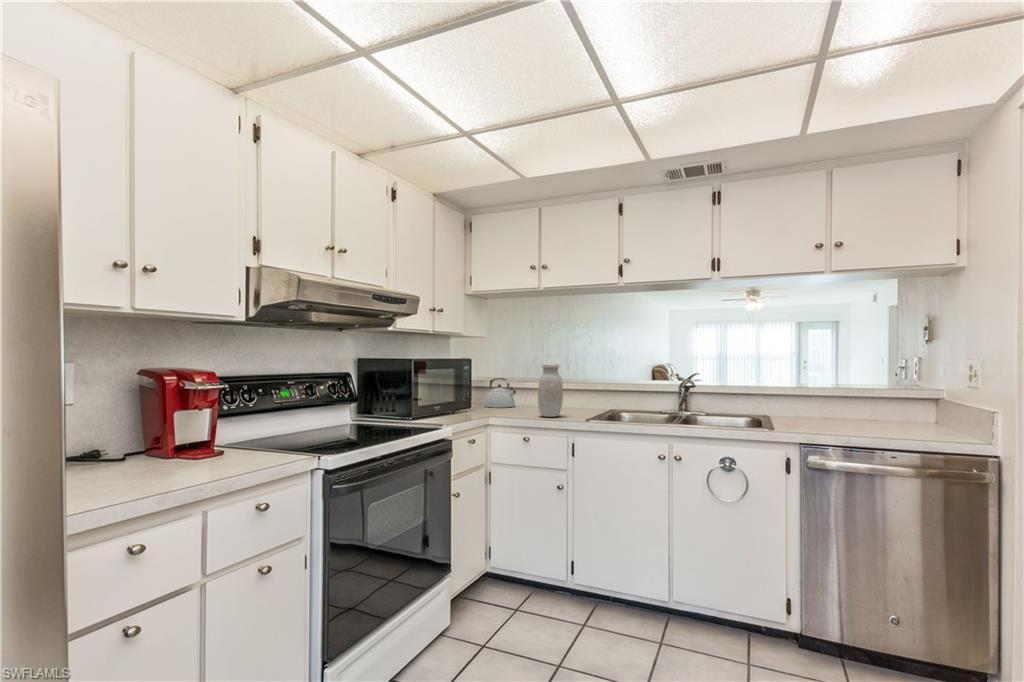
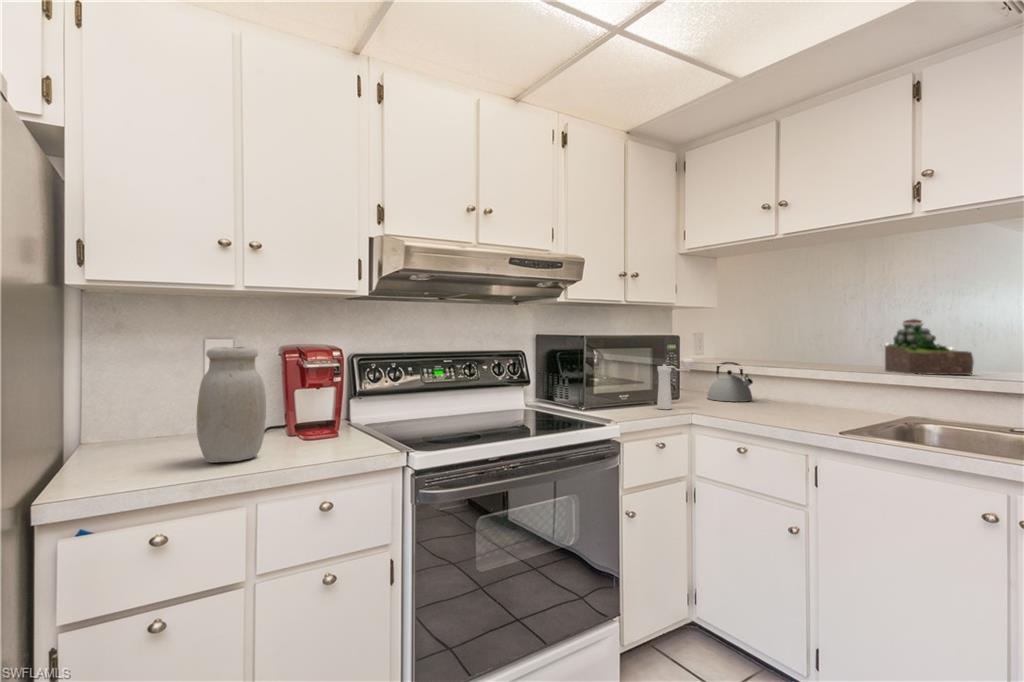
succulent plant: none [593,348,637,383] -> present [885,319,974,375]
jar: present [538,363,563,417] -> present [196,347,266,462]
pepper mill: none [460,375,484,415] -> present [657,358,694,409]

